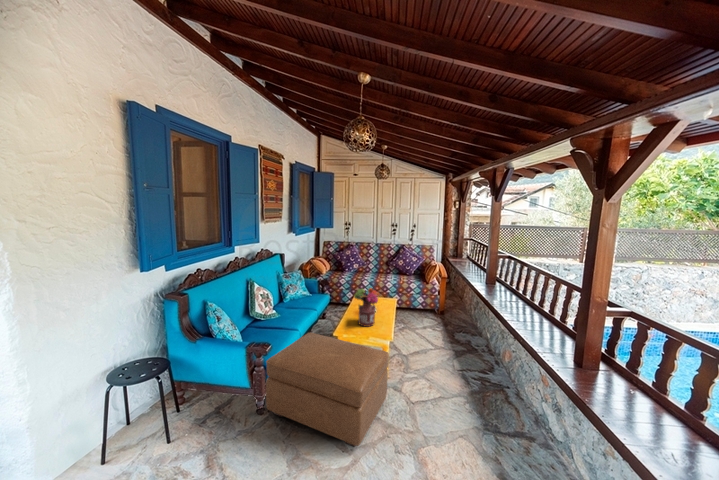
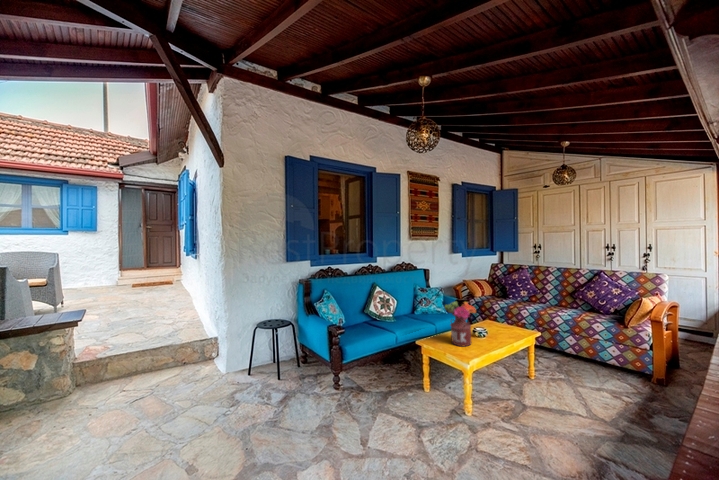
ottoman: present [266,333,389,447] -> none [338,335,445,447]

